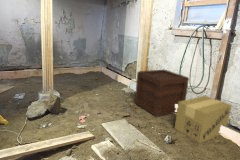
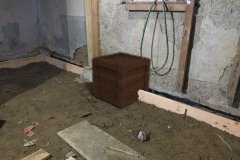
cardboard box: present [175,96,231,143] -> none [146,77,202,134]

